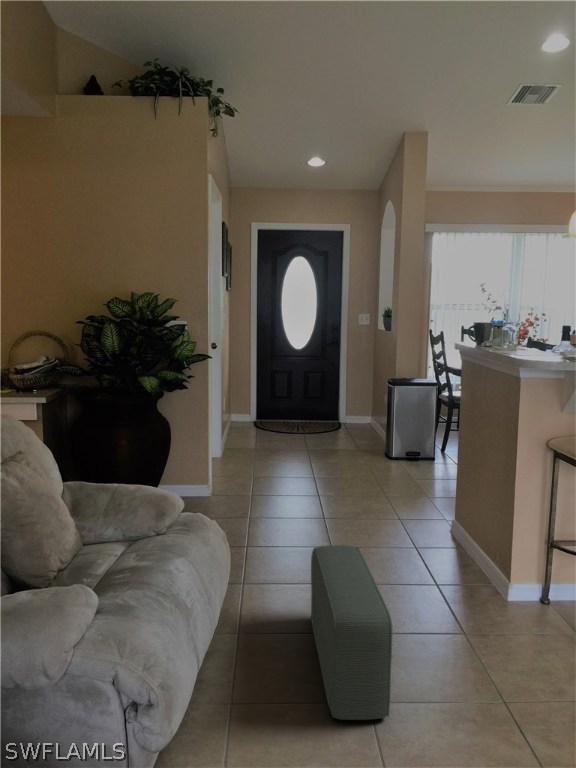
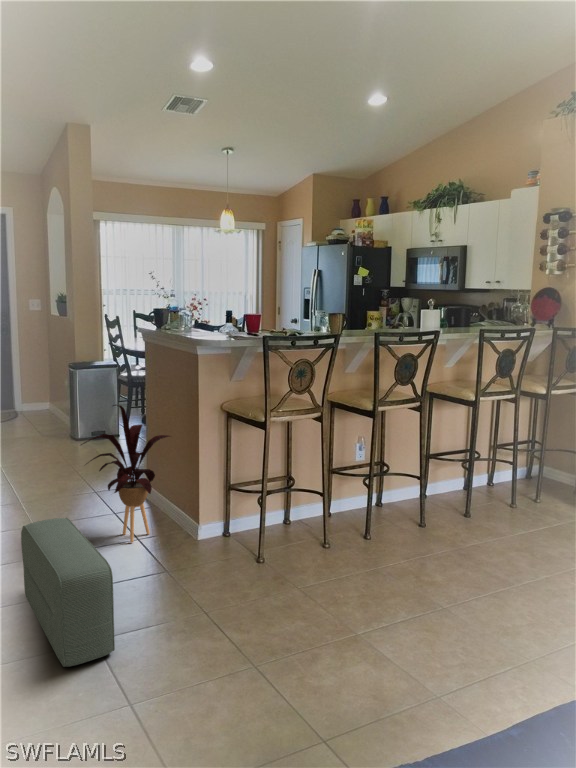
house plant: none [379,429,485,585] -> present [81,405,170,542]

